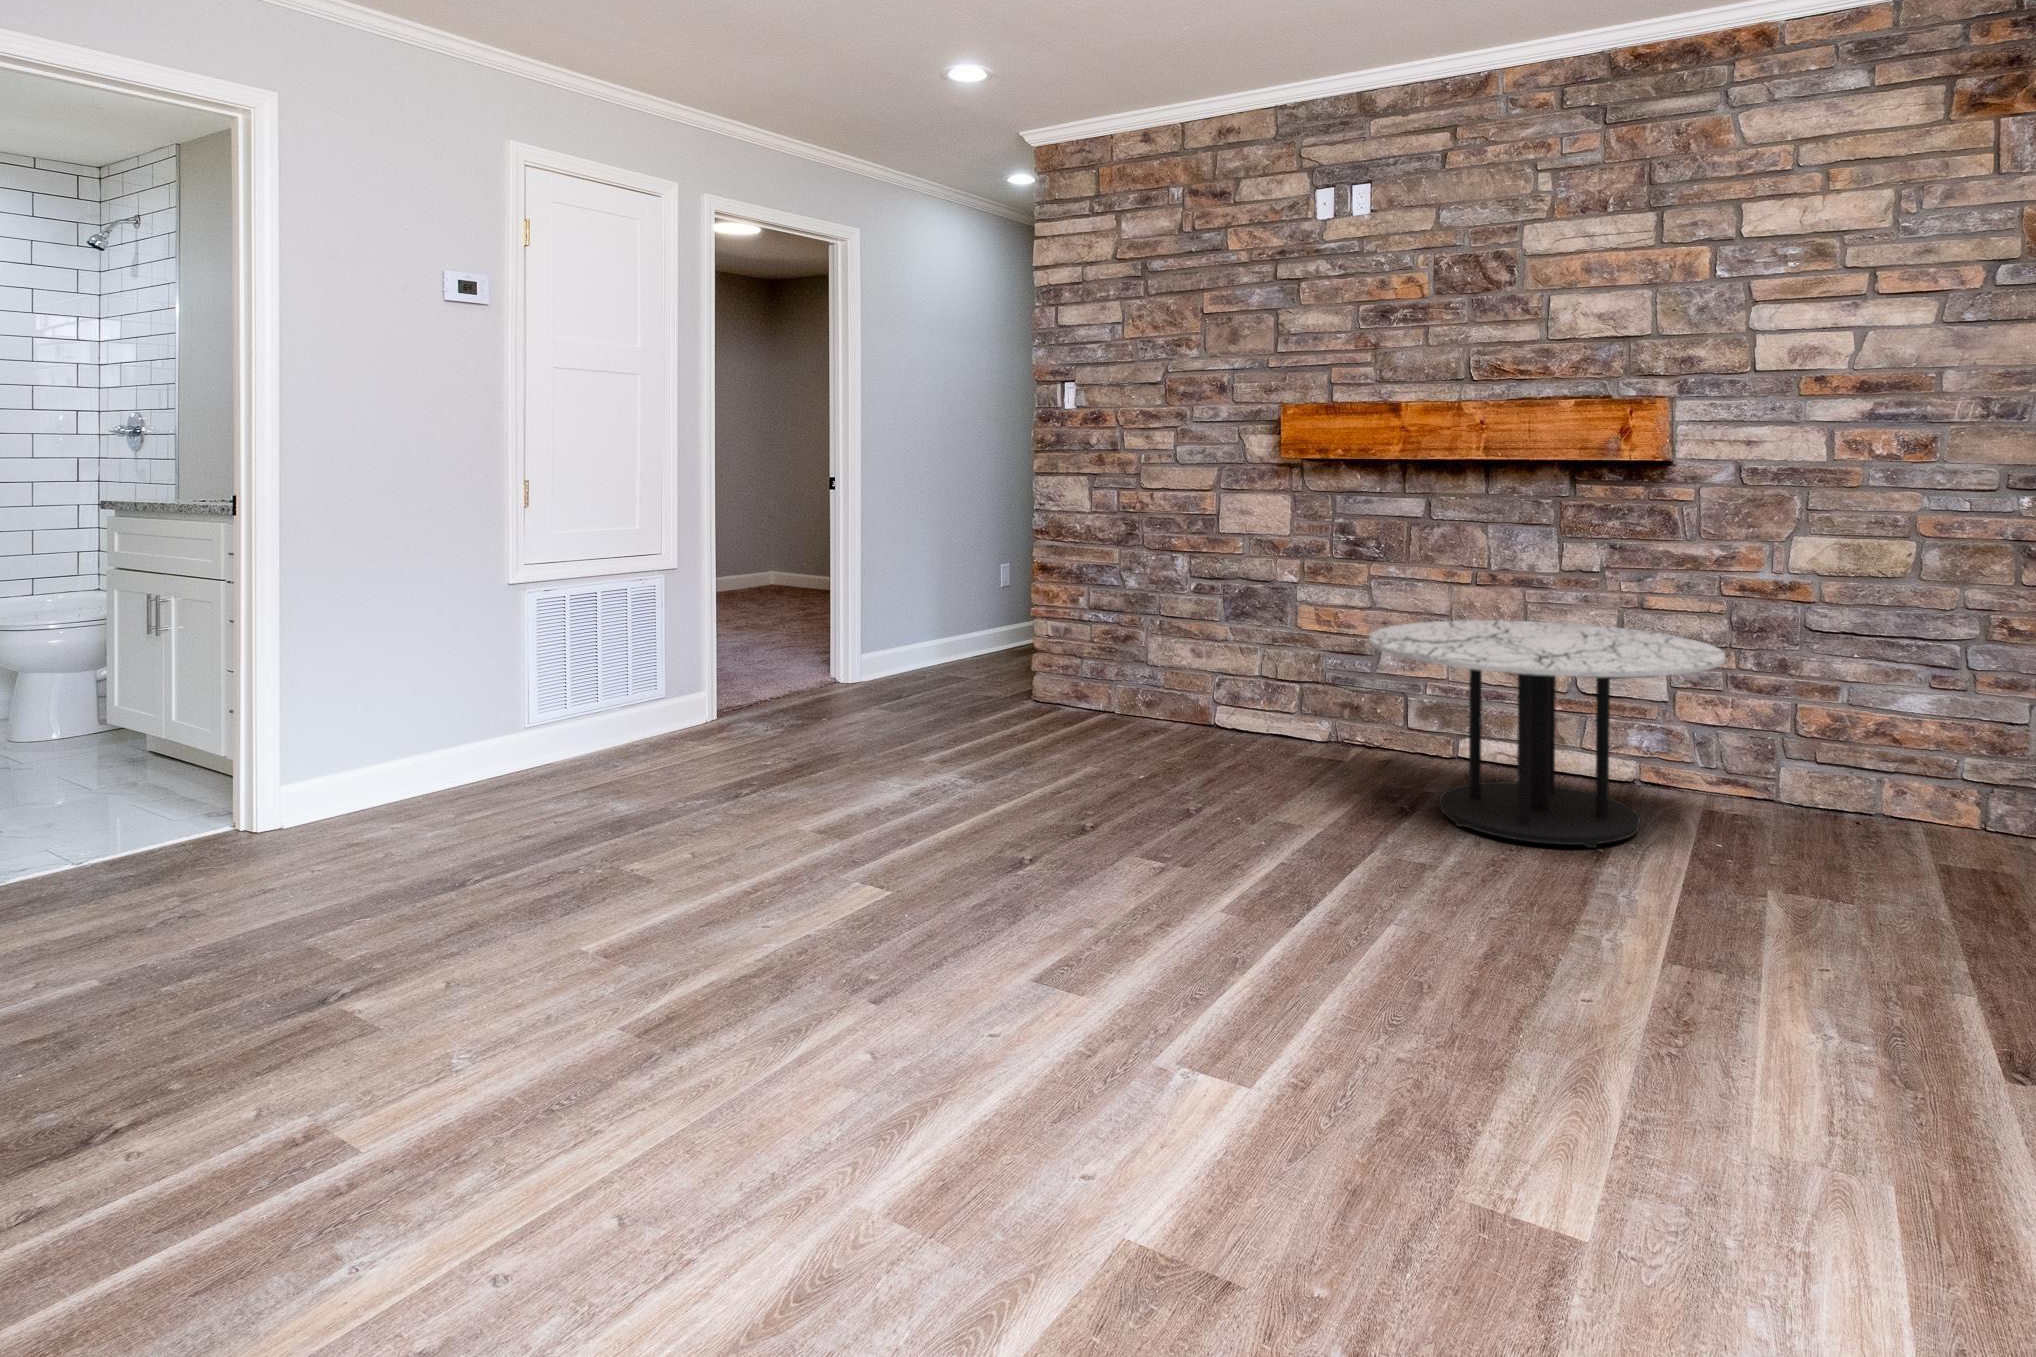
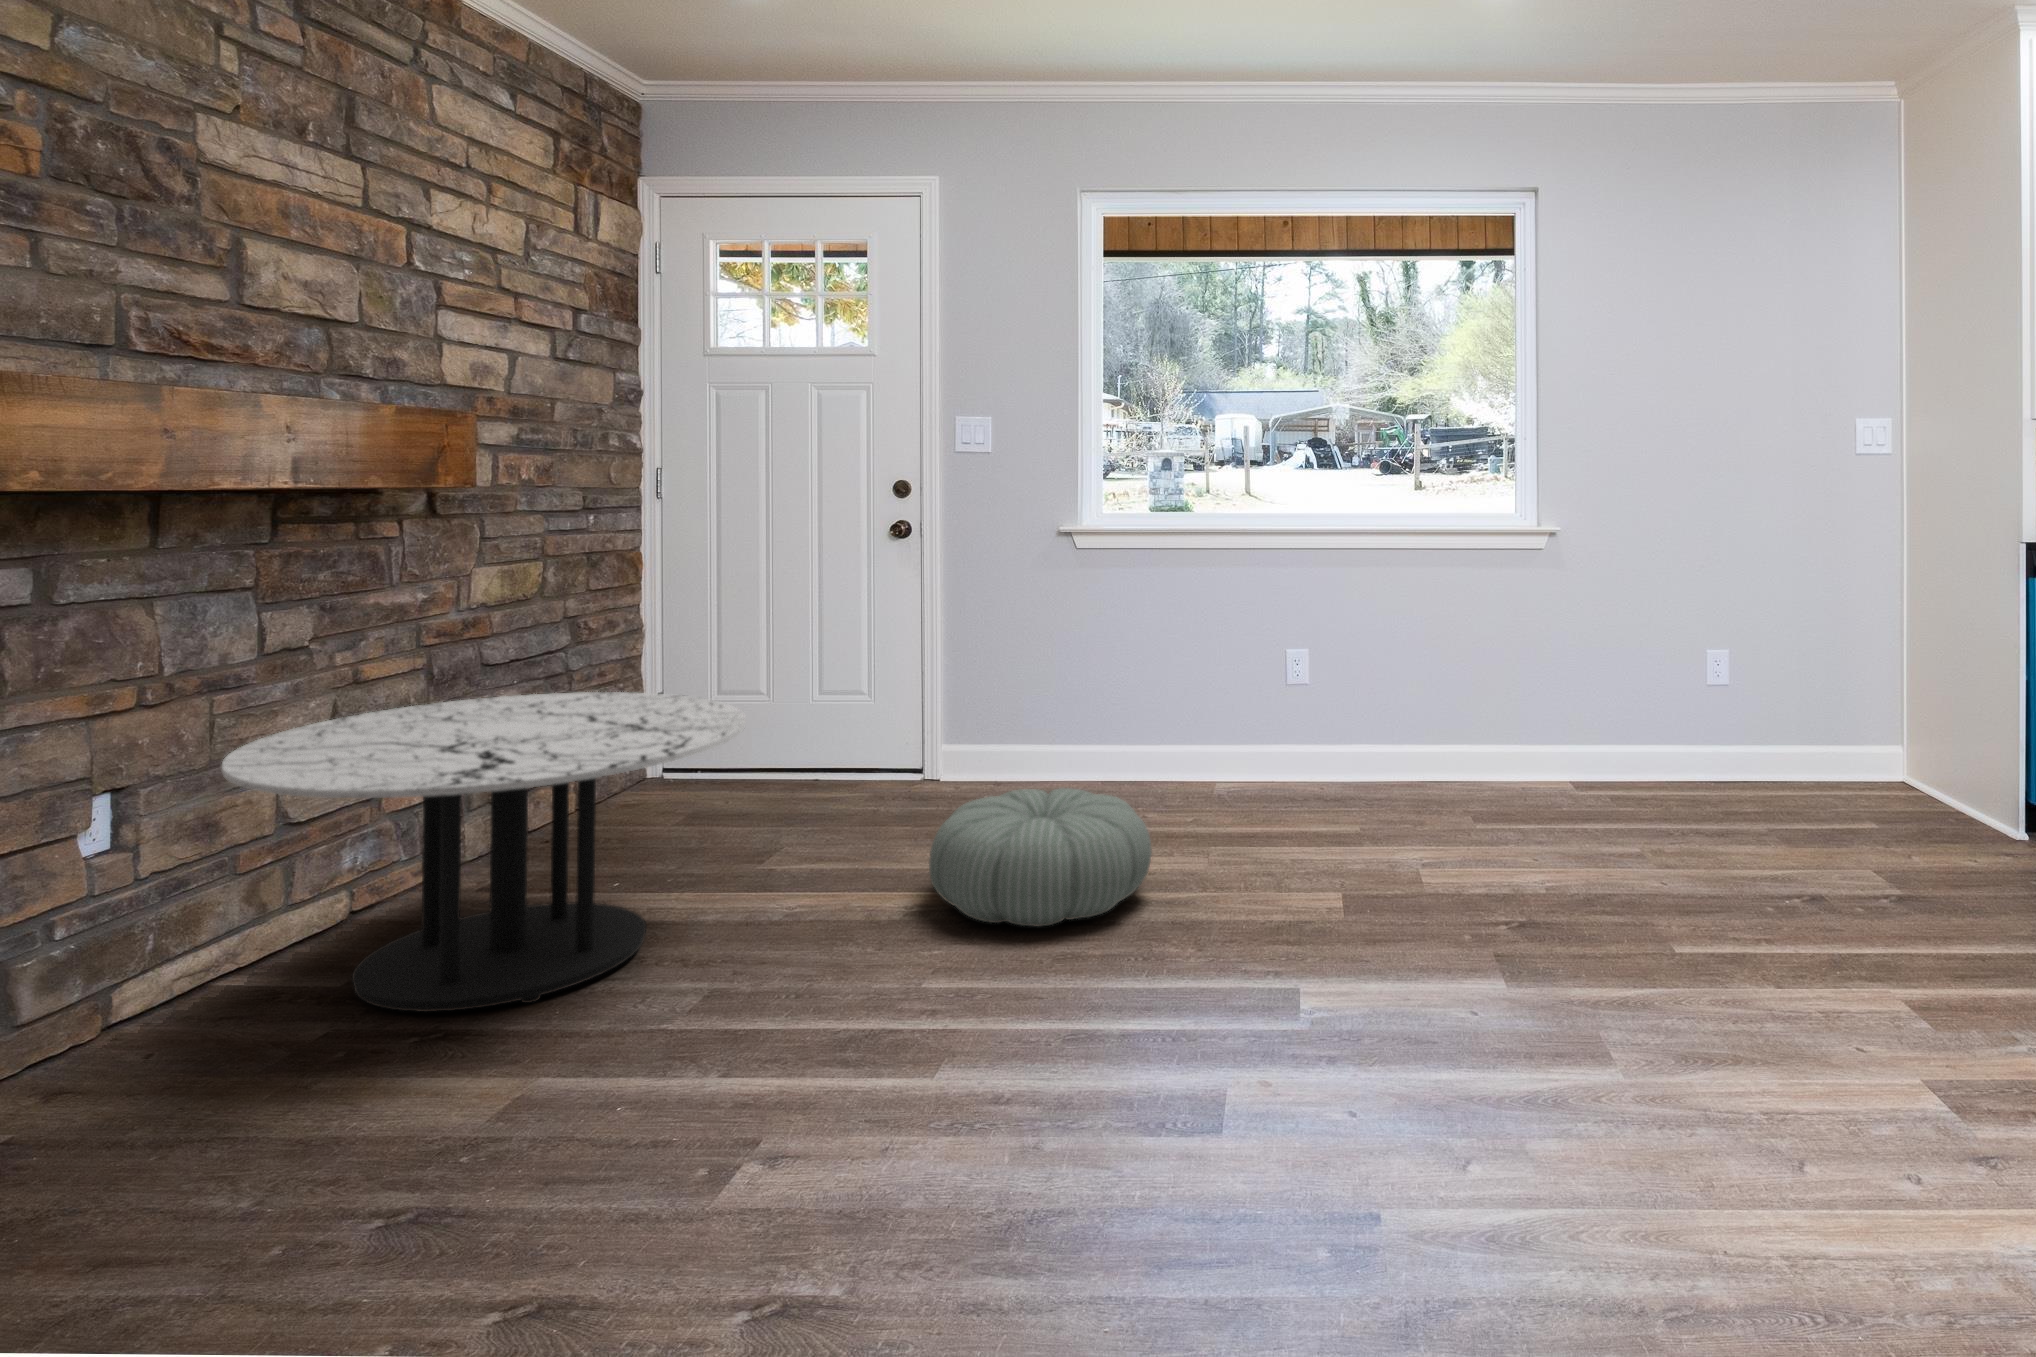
pouf: none [1551,856,1902,1073] -> present [929,788,1152,926]

